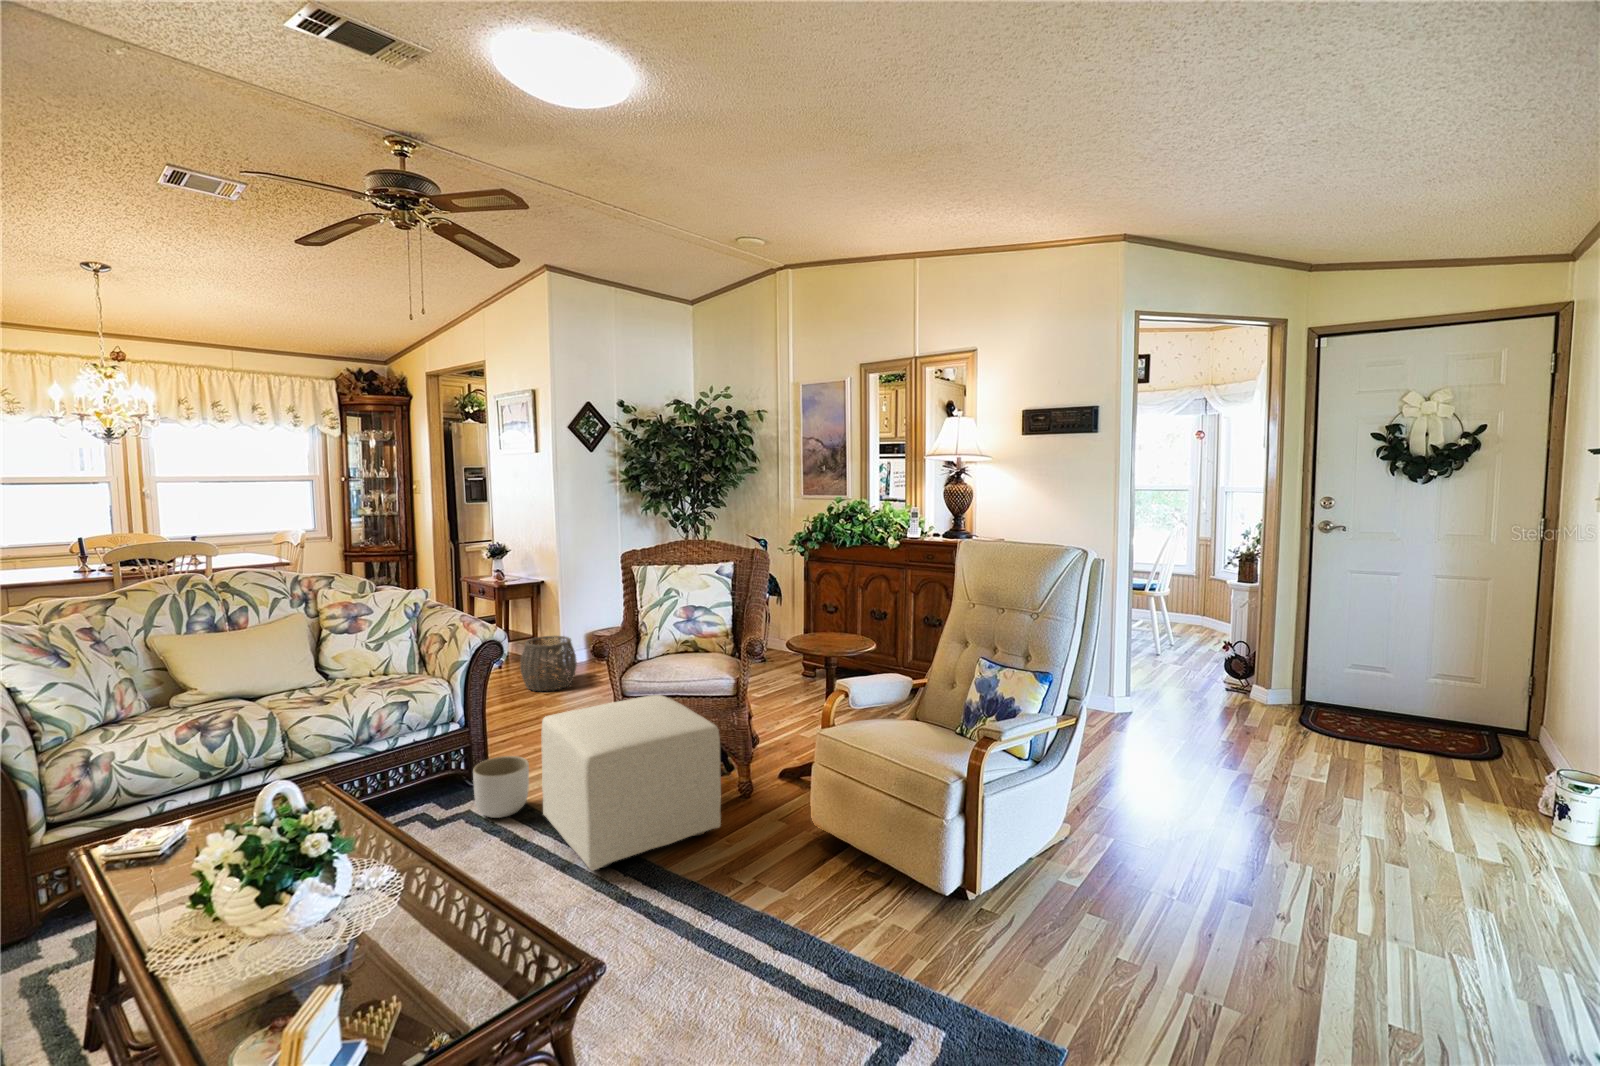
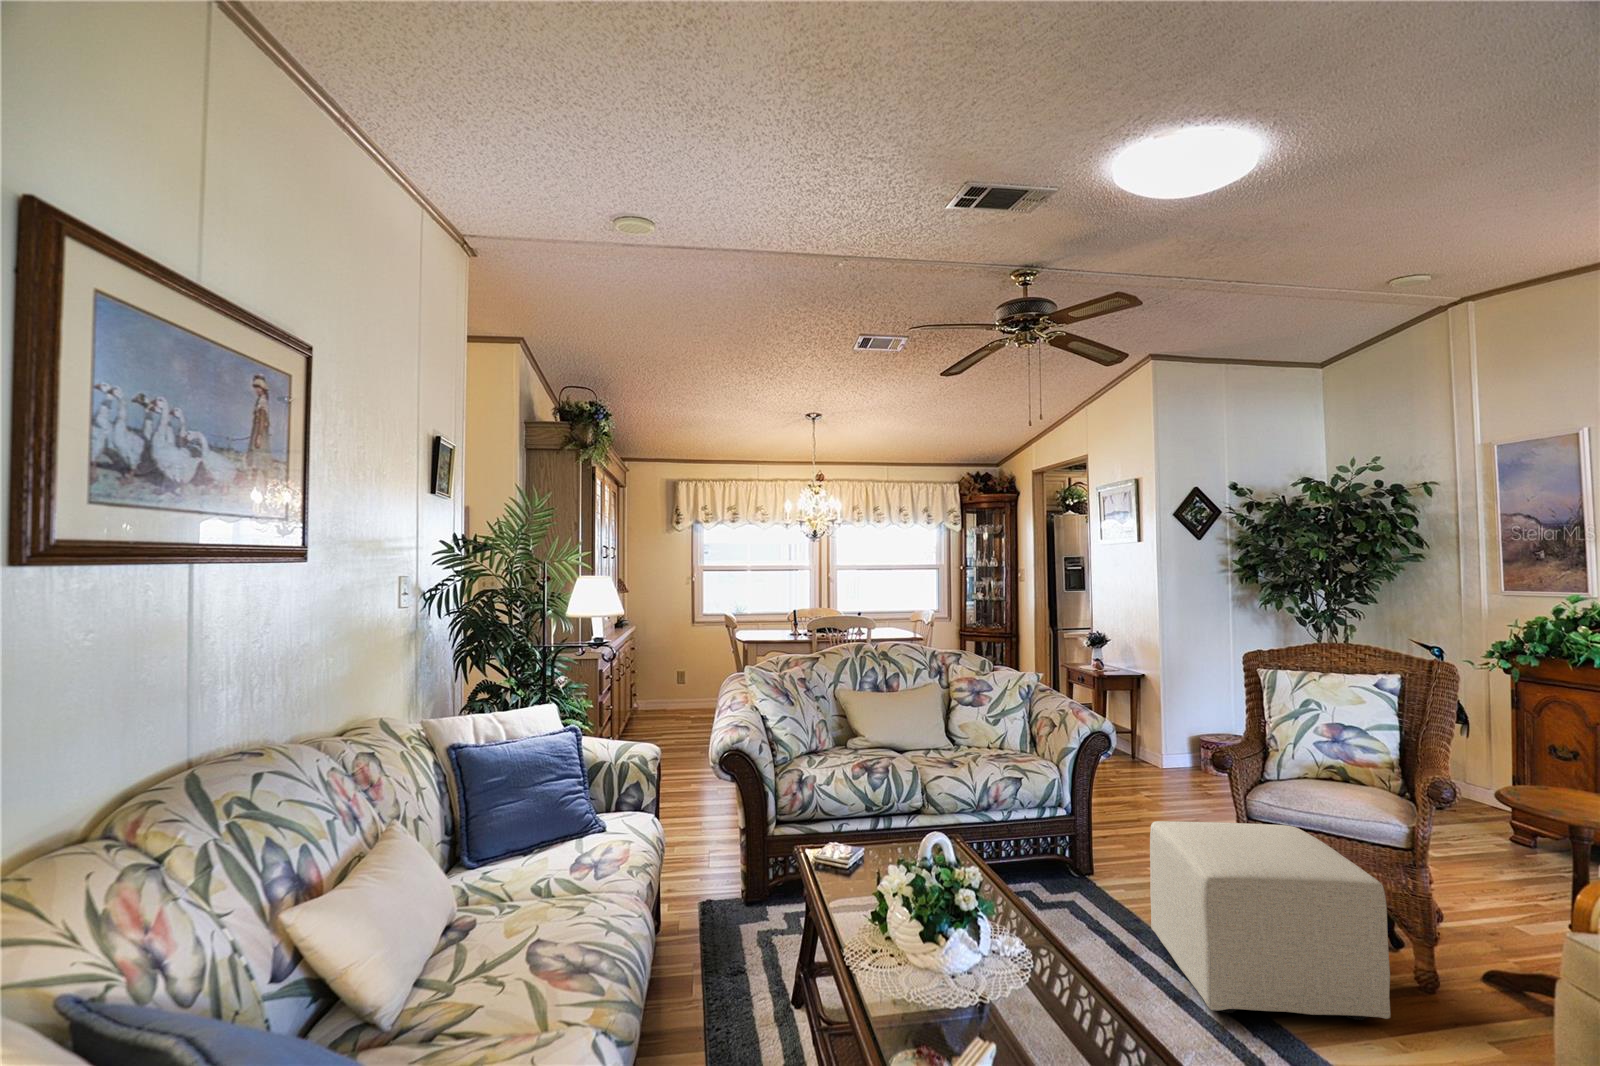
woven basket: present [520,636,577,691] -> none [1119,736,1183,798]
planter: present [473,756,529,818] -> none [1078,853,1135,919]

